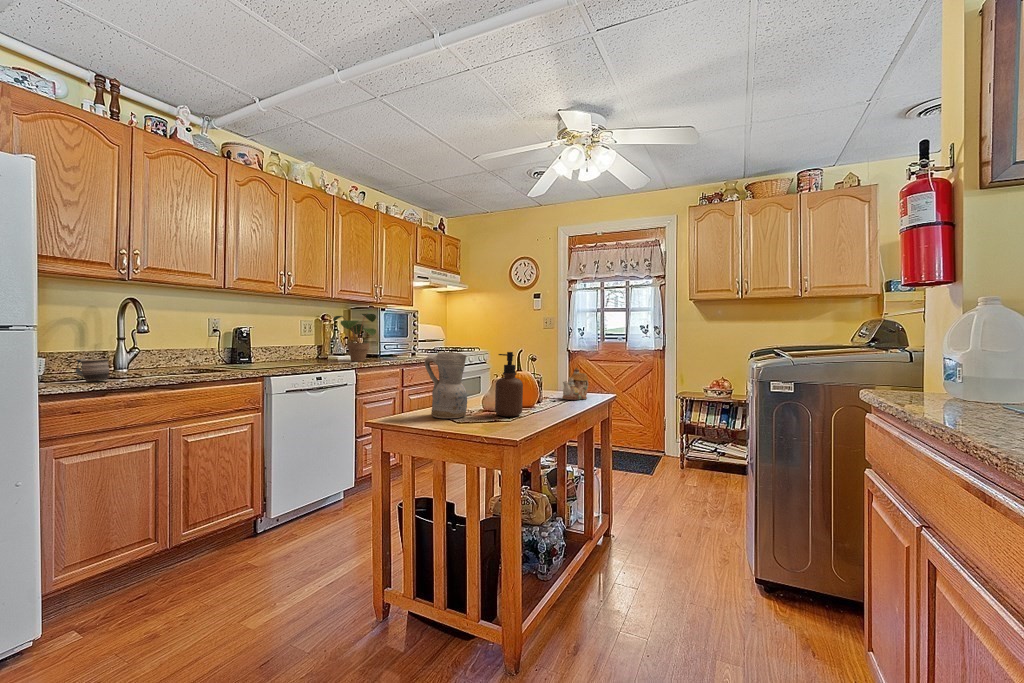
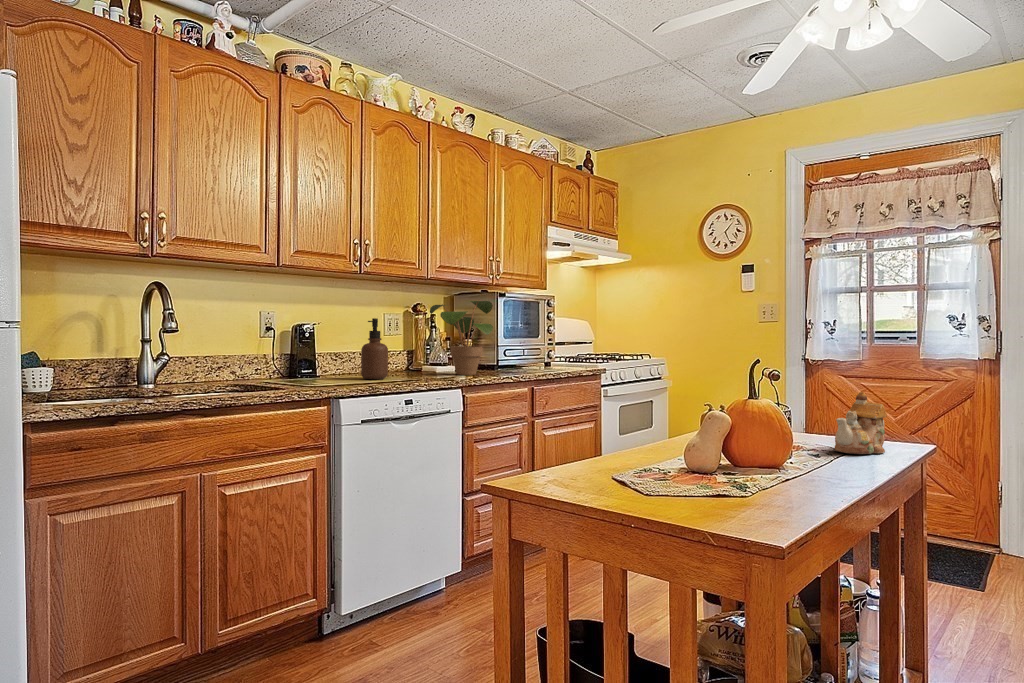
ceramic pitcher: present [424,352,467,418] -> none [583,362,663,486]
soap dispenser: present [495,352,523,417] -> present [361,318,388,379]
mug: present [76,359,109,382] -> none [80,370,121,403]

